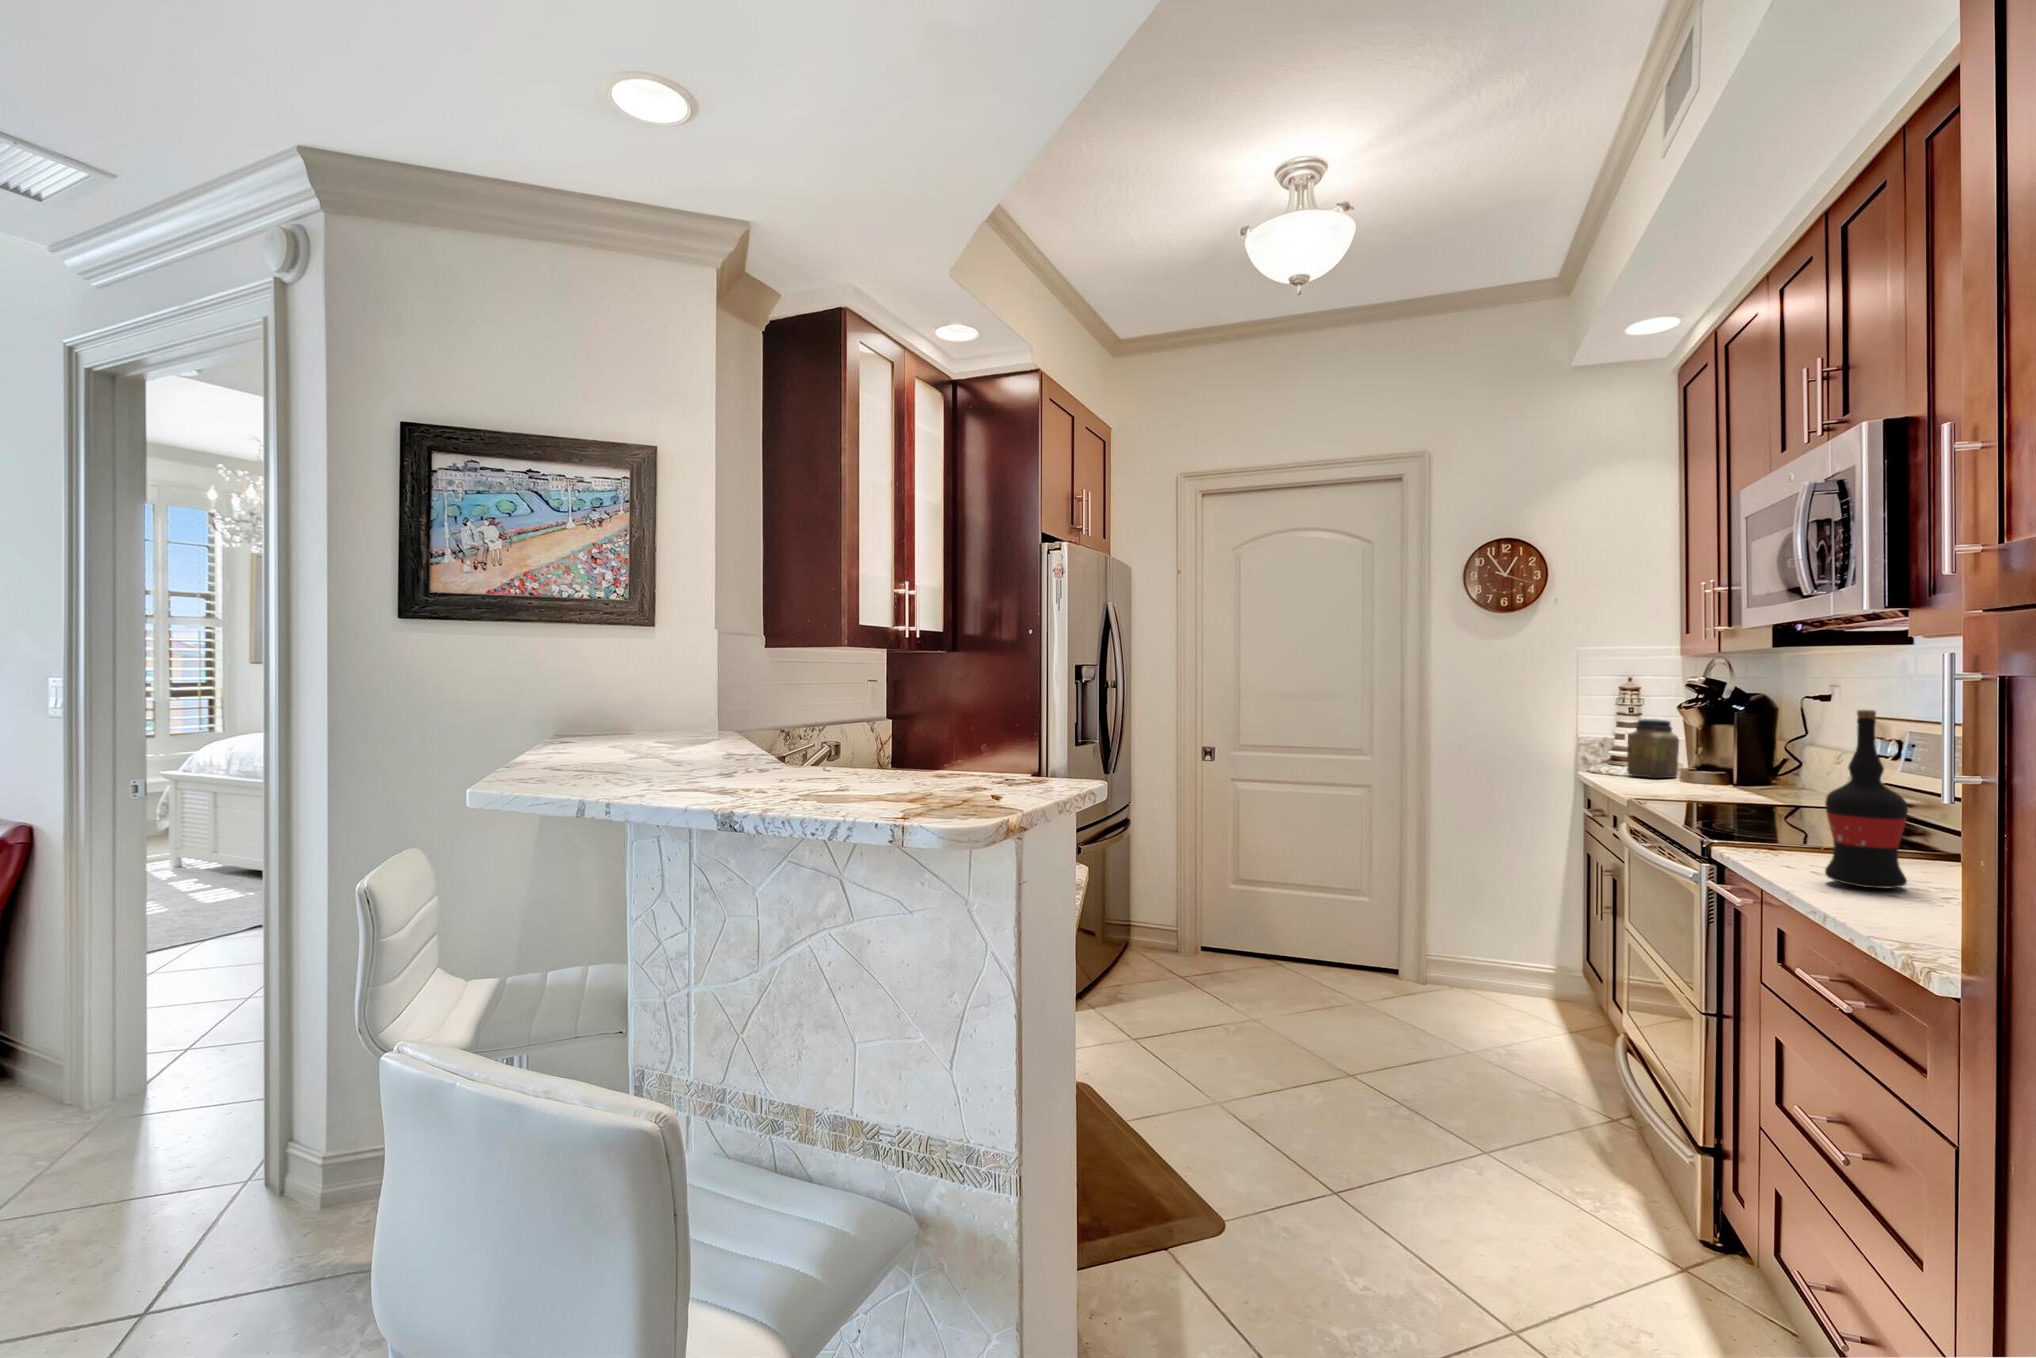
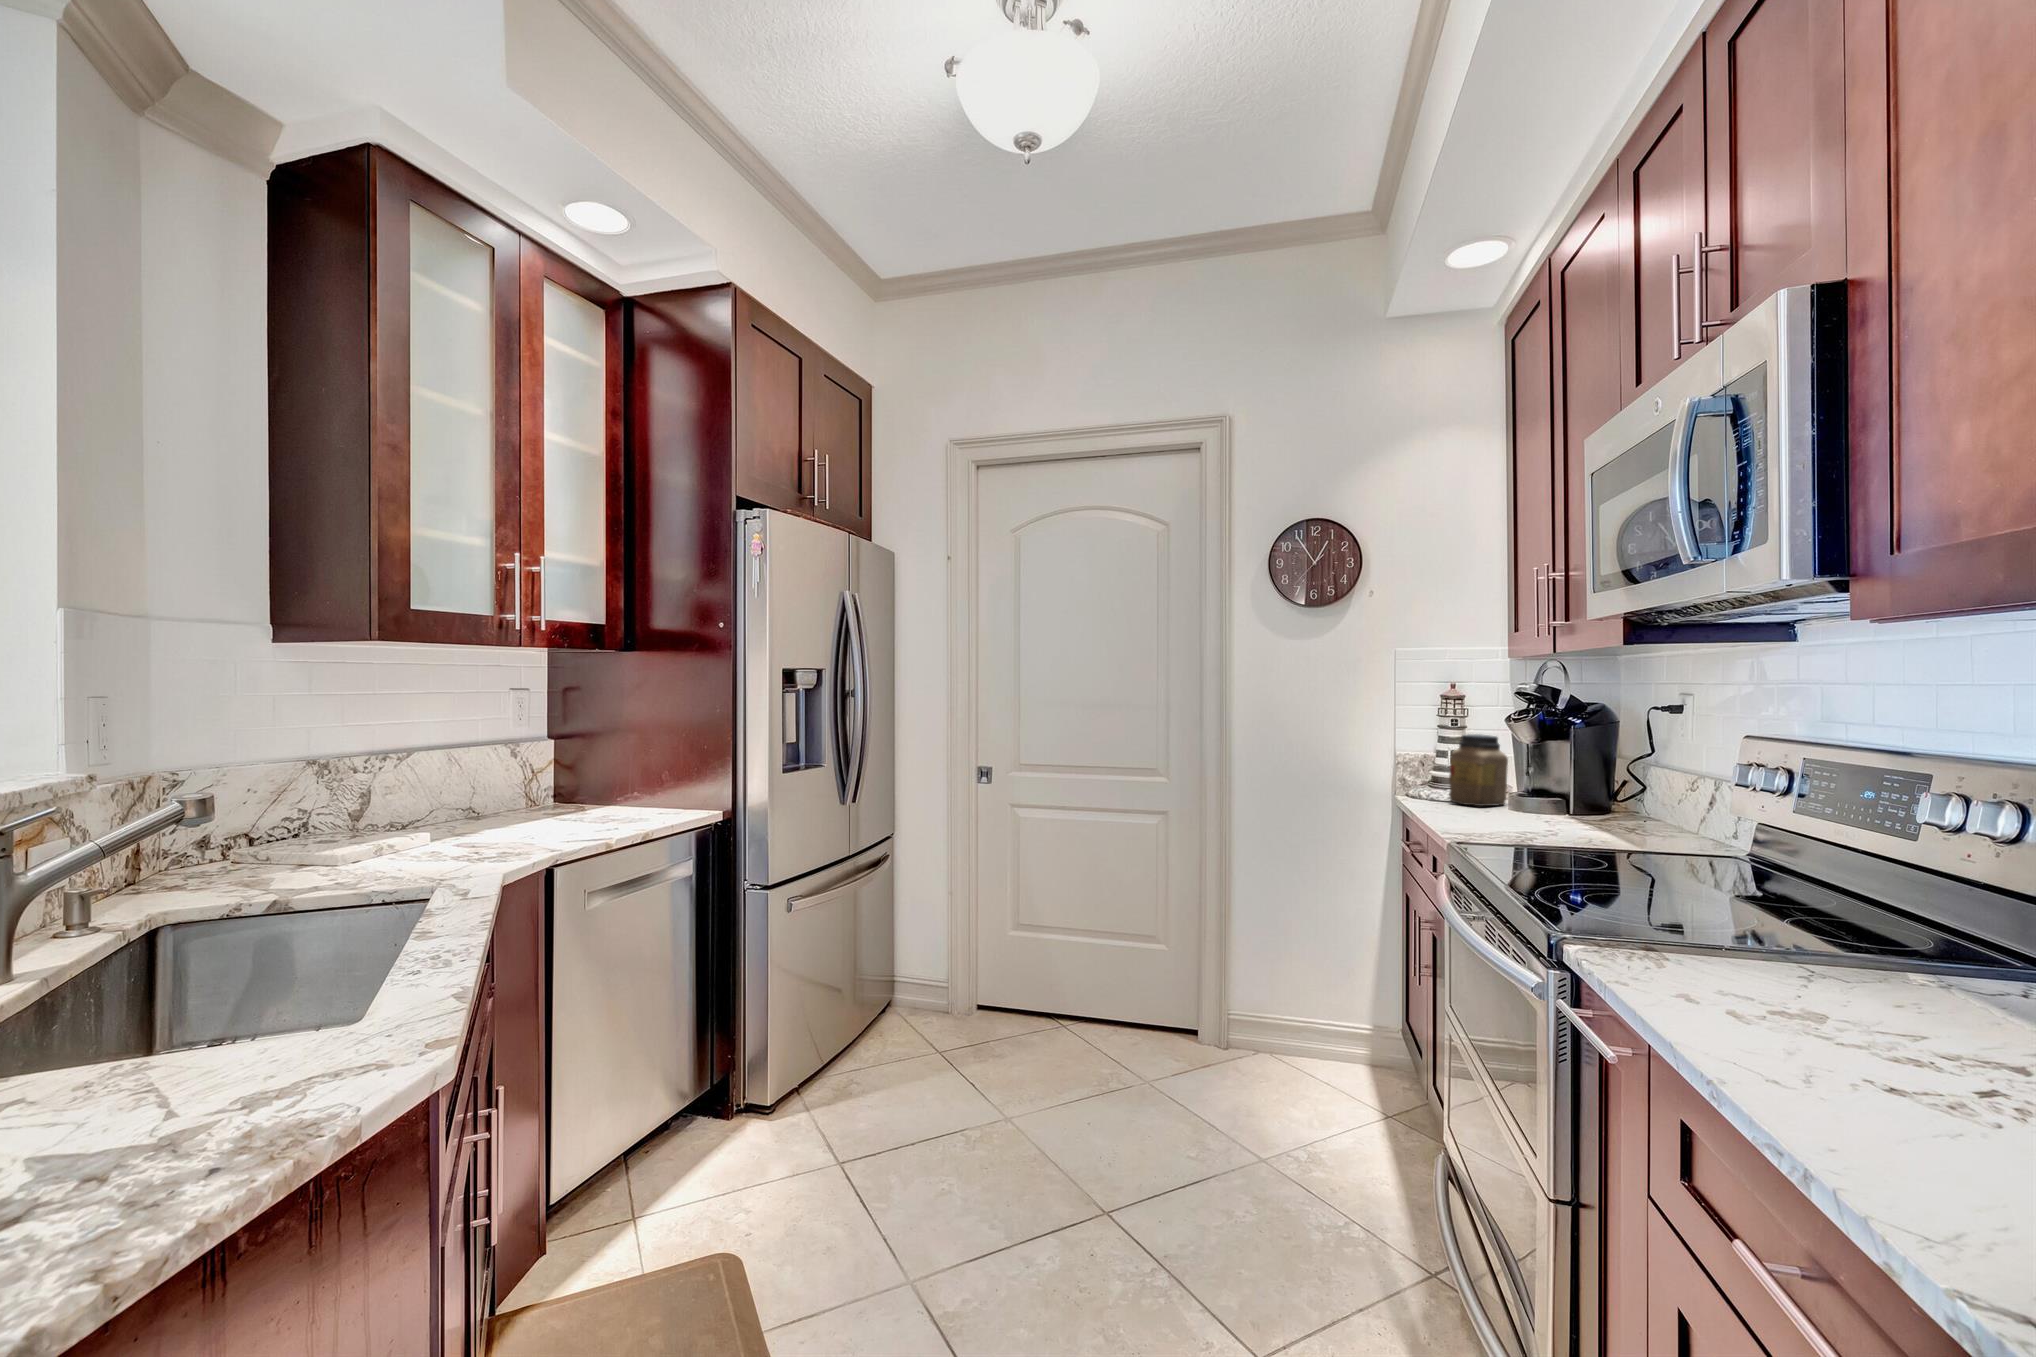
wine bottle: present [1825,710,1908,889] -> none [1768,746,1926,1089]

